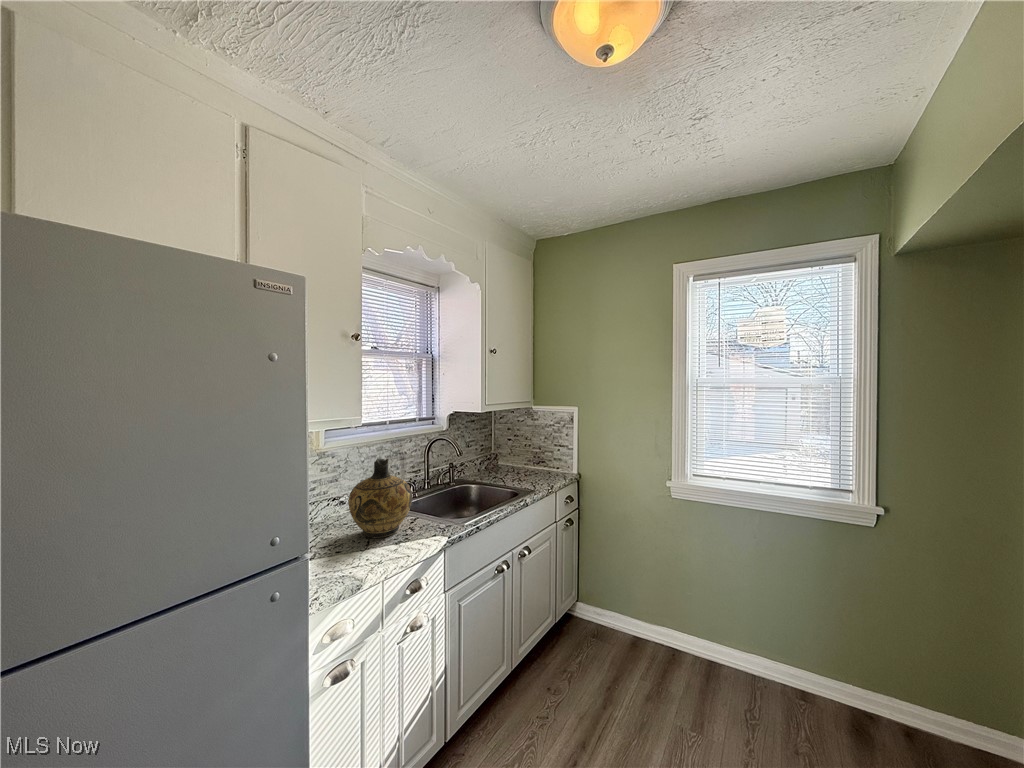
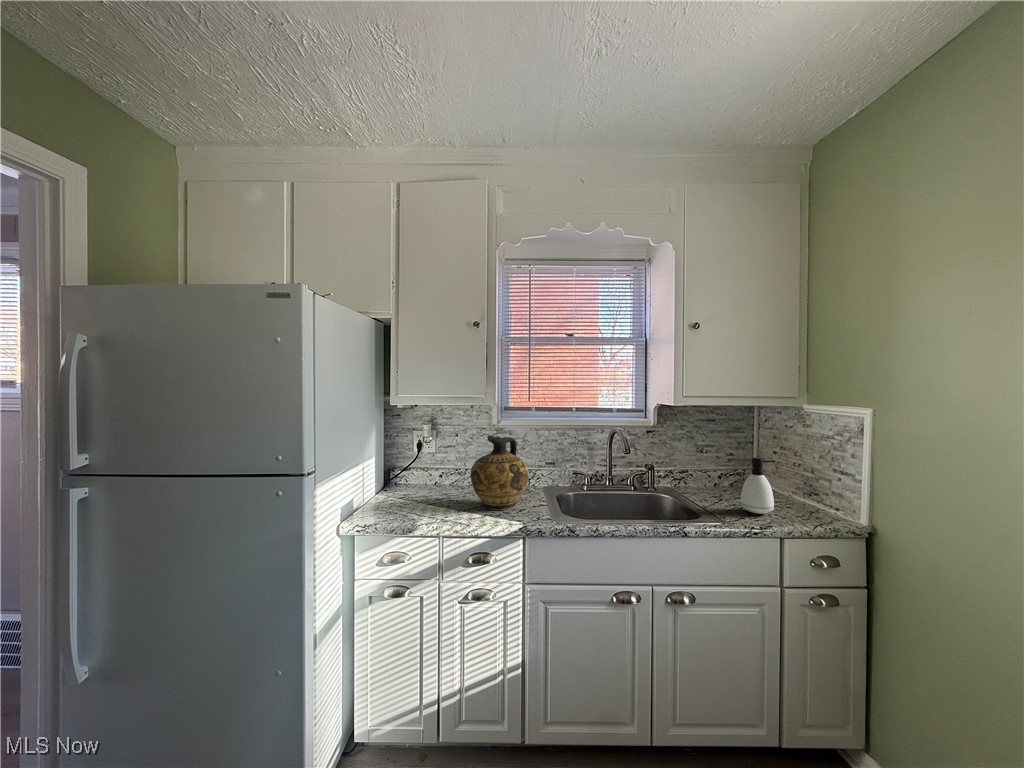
soap dispenser: none [521,444,540,480] -> present [741,457,775,514]

